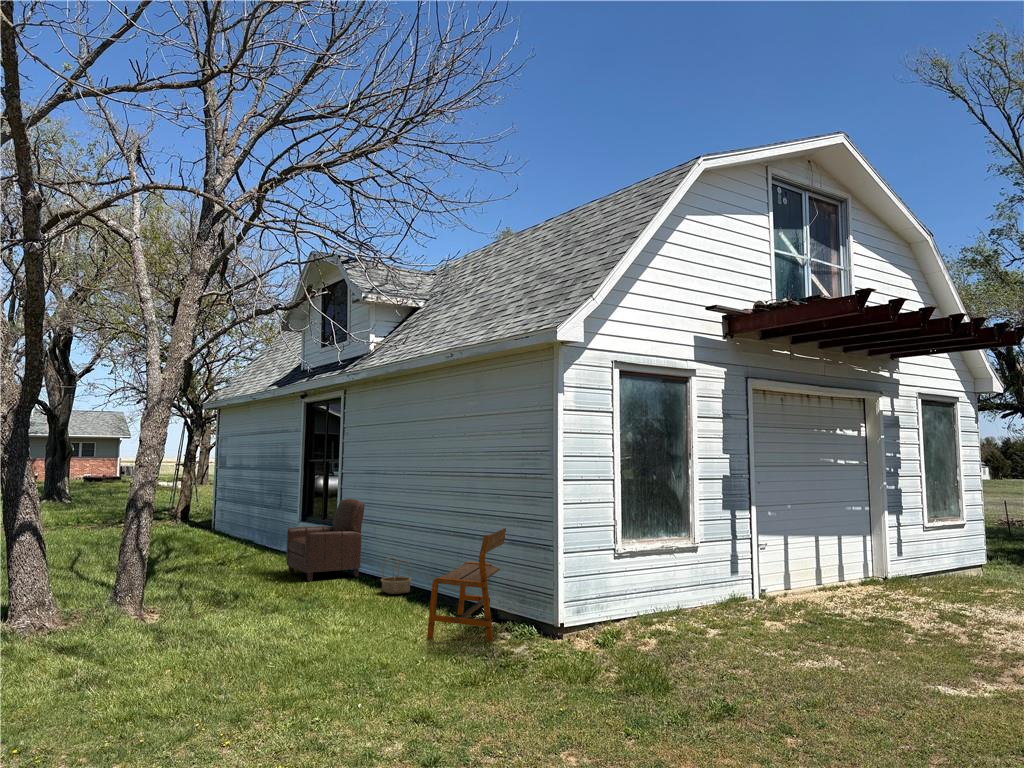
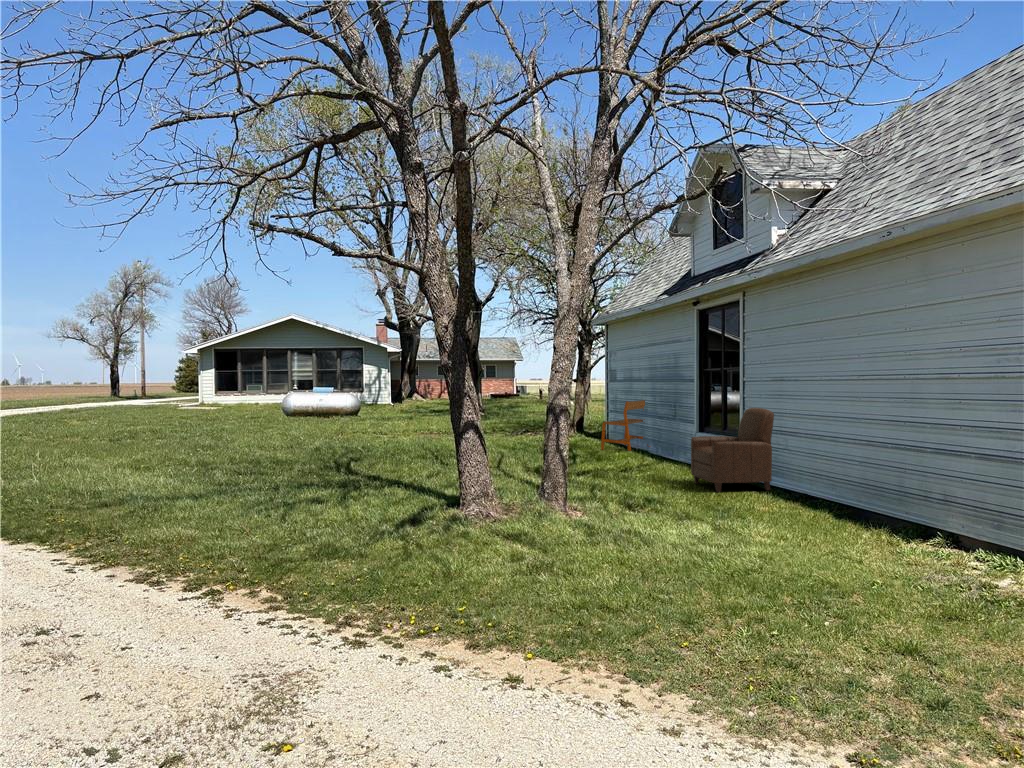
bench: present [427,528,506,641] -> present [601,400,650,451]
basket: present [381,557,411,594] -> none [801,470,838,511]

